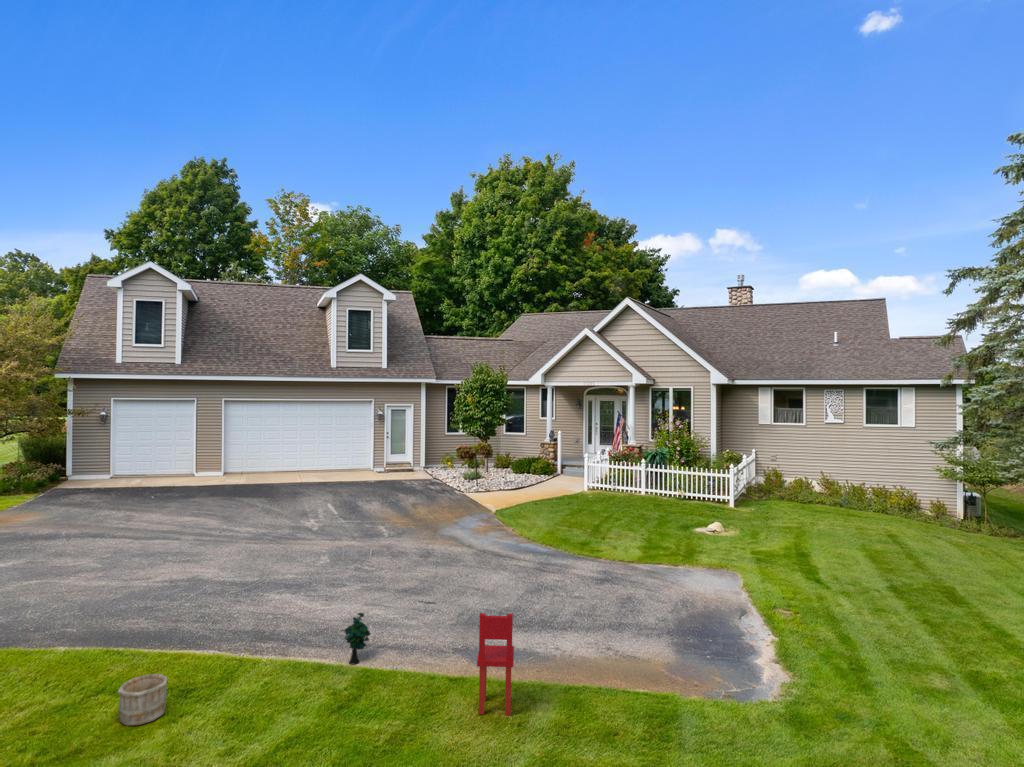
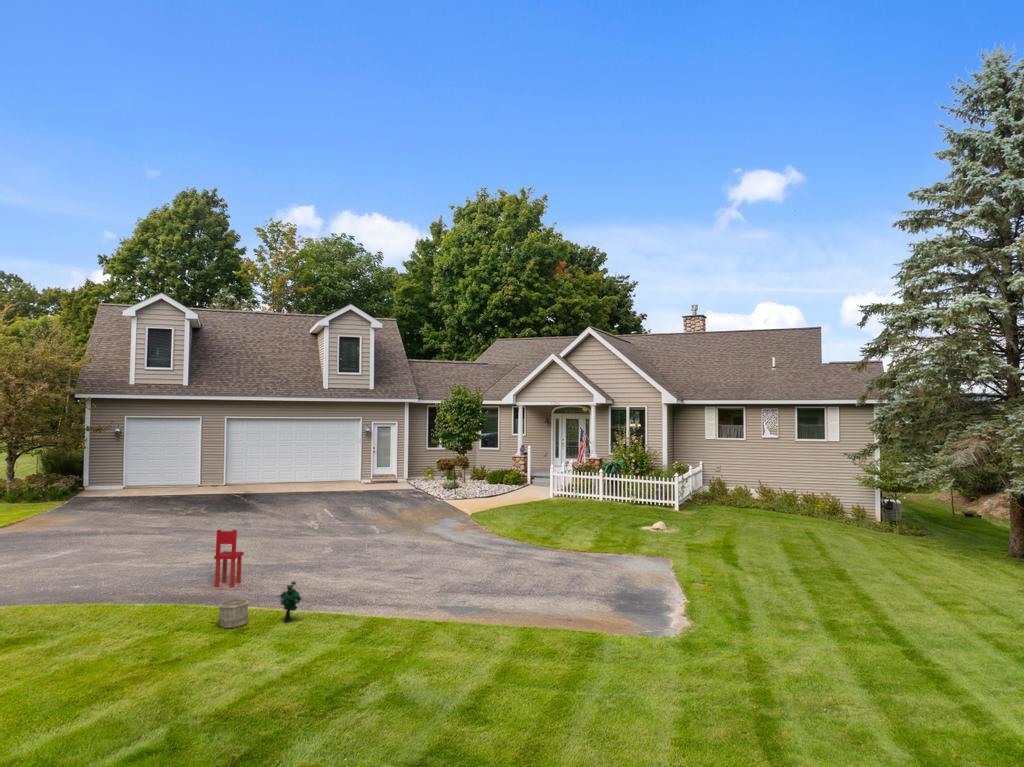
decorative plant: present [343,613,371,664] -> present [280,582,301,623]
chair: present [477,613,514,716] -> present [214,530,244,587]

